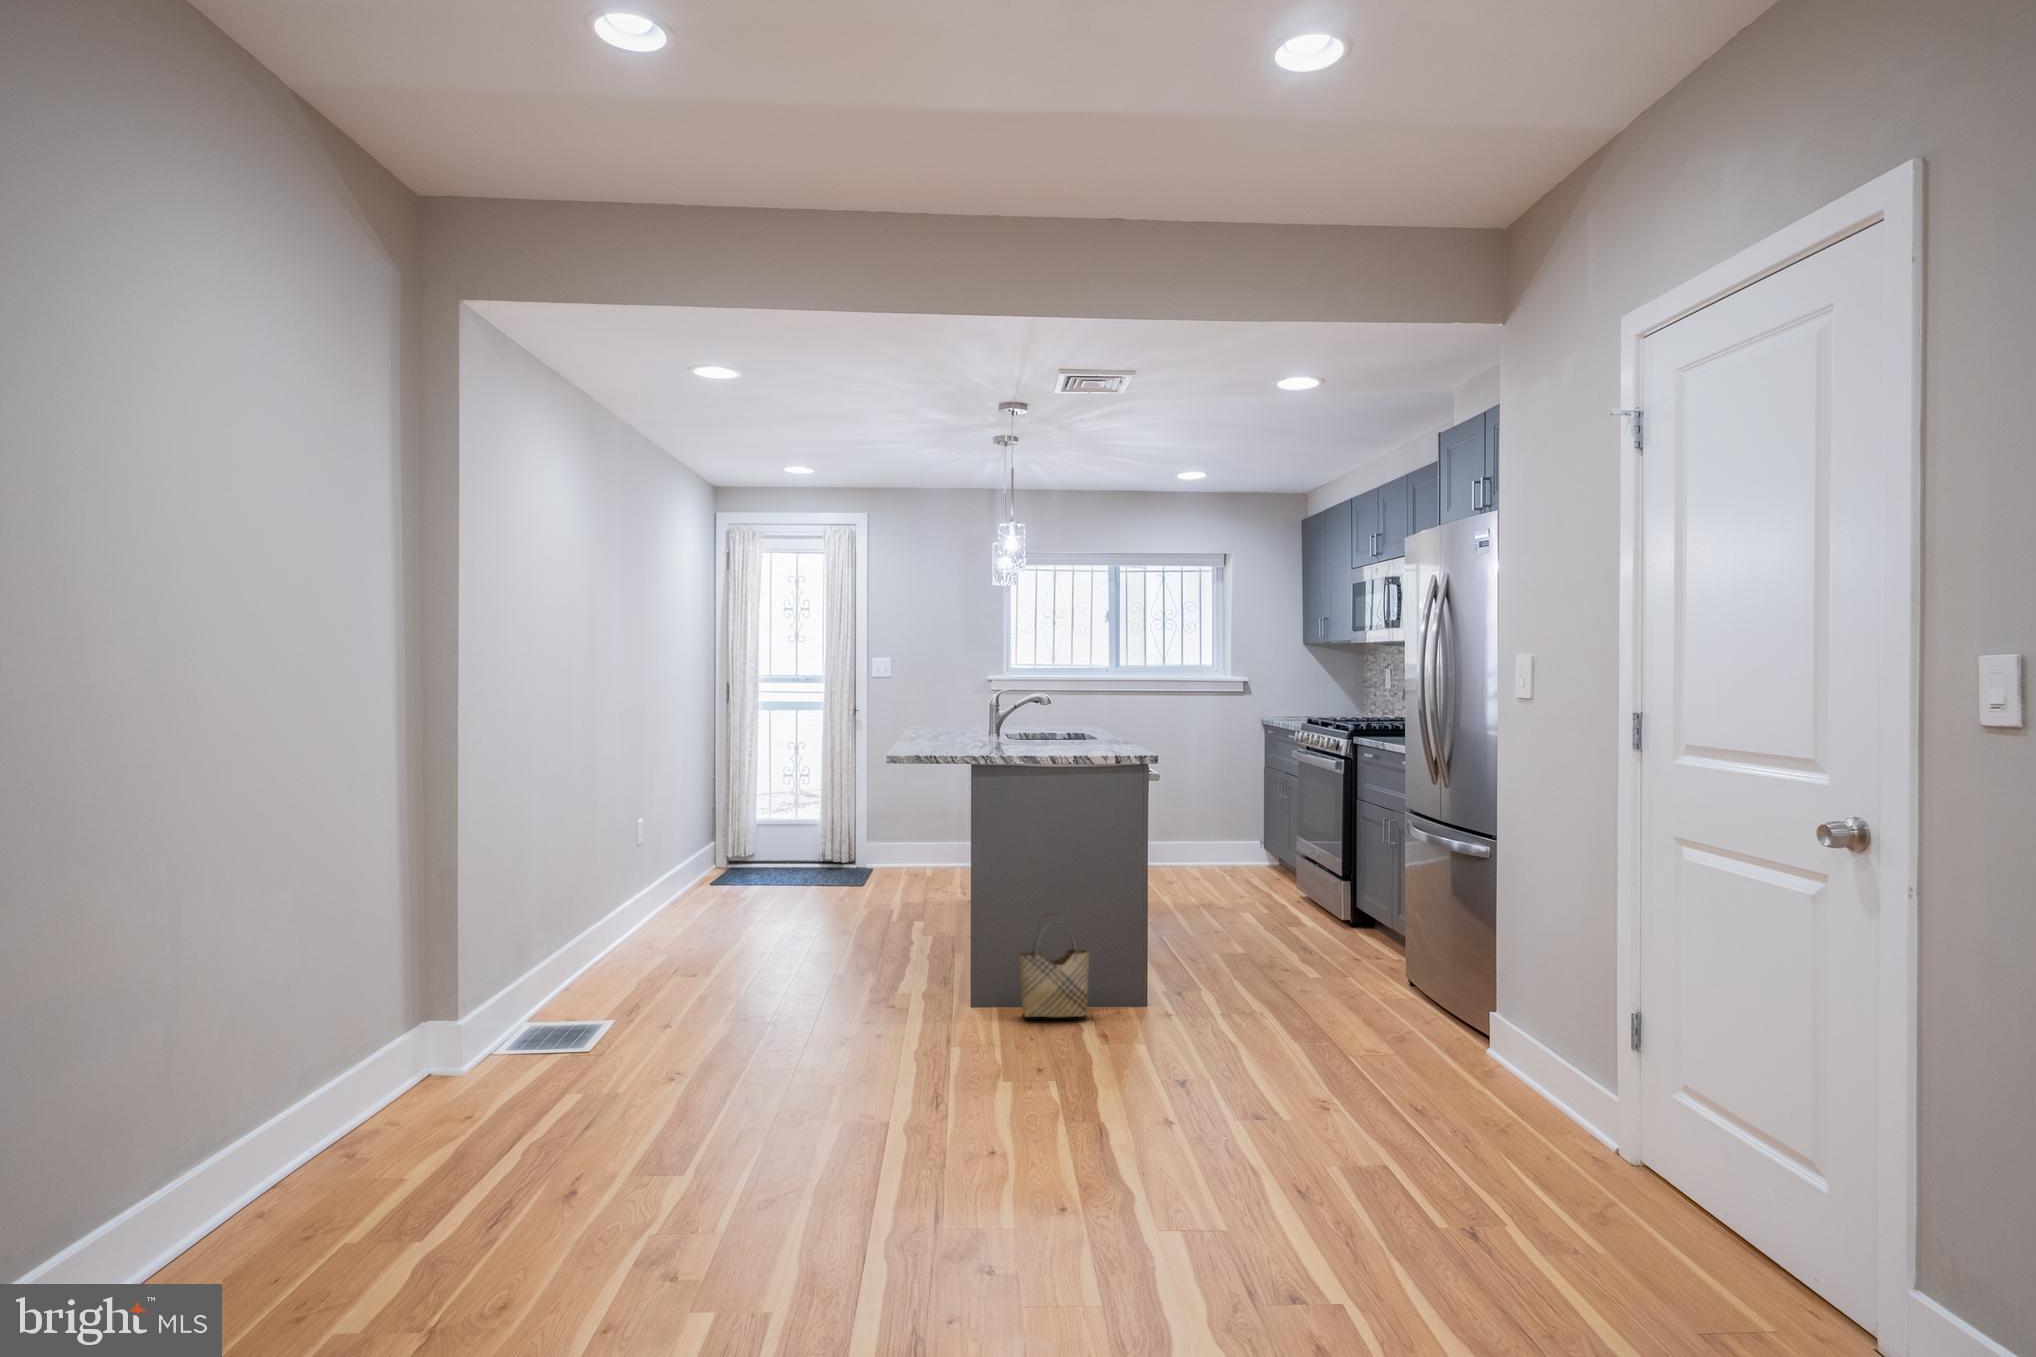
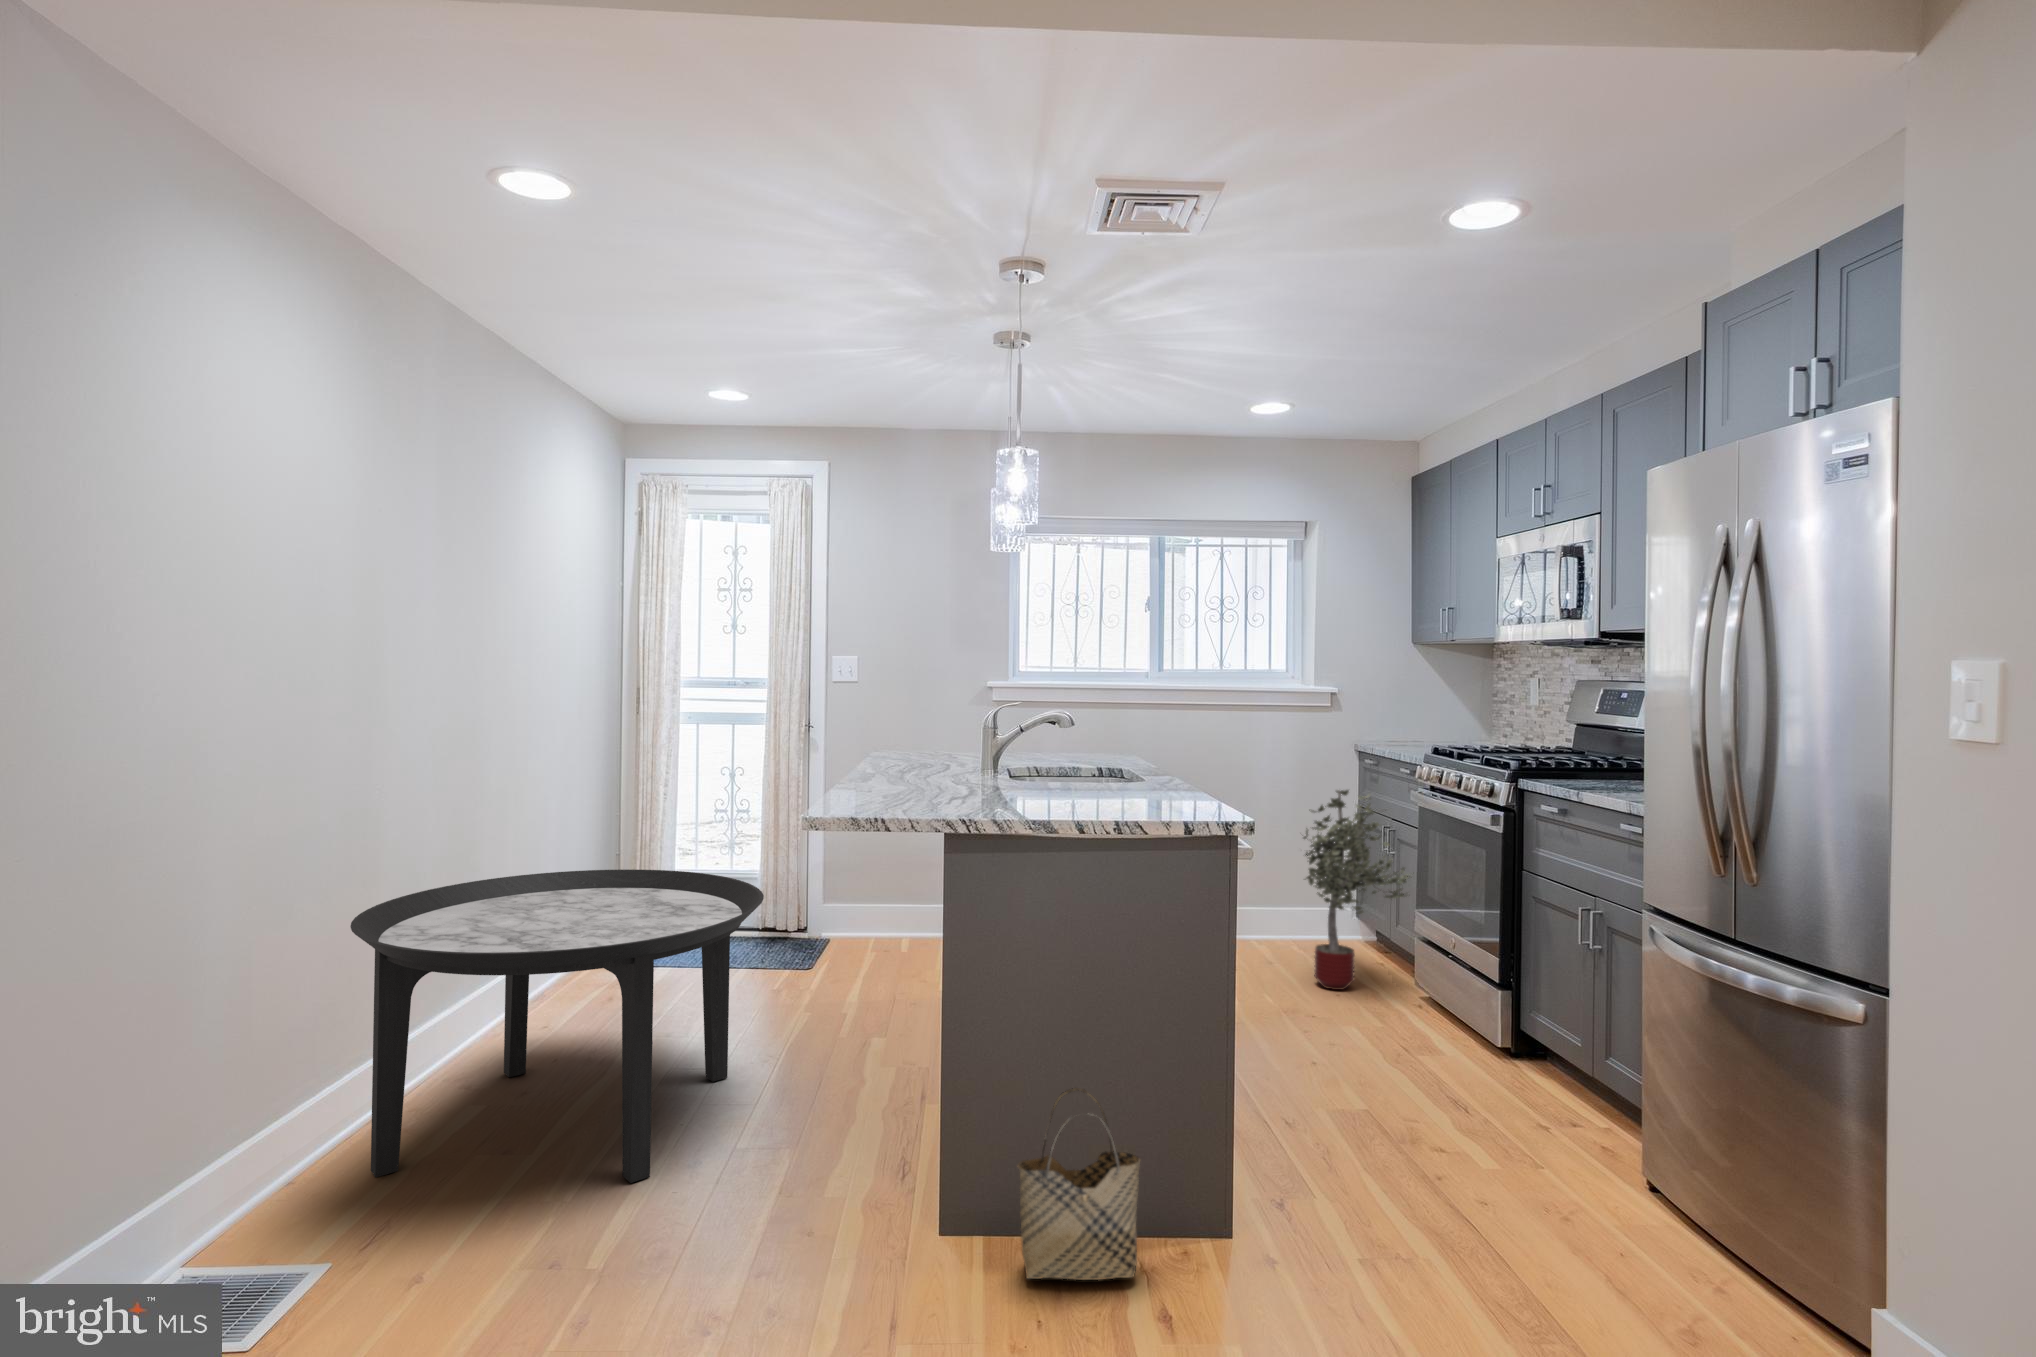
potted tree: none [1213,750,1294,893] -> present [1303,790,1410,990]
round table: none [599,806,850,985] -> present [350,869,764,1183]

